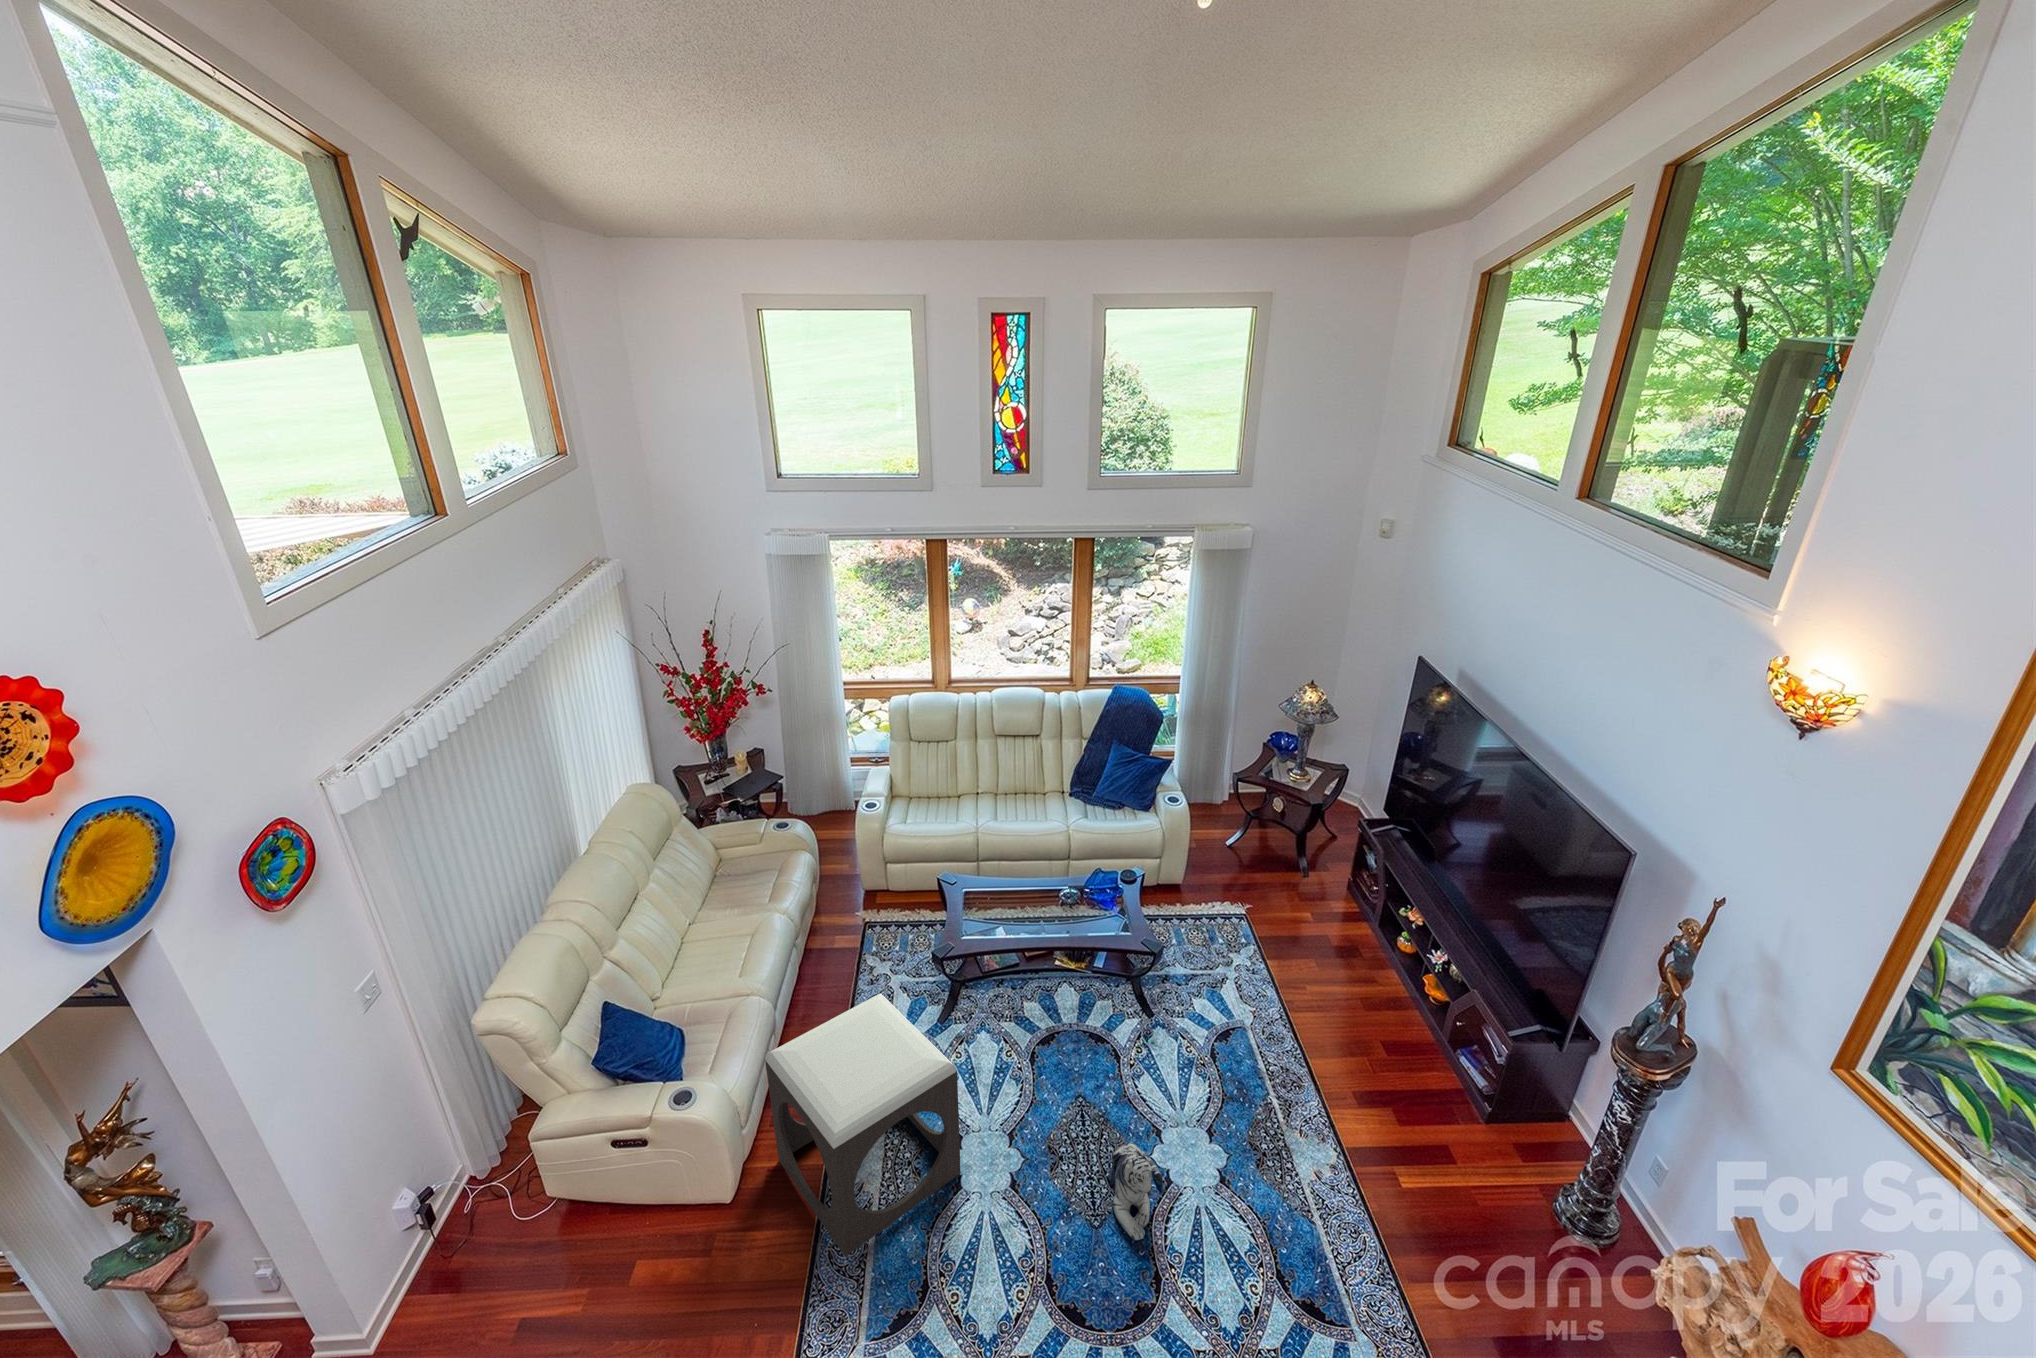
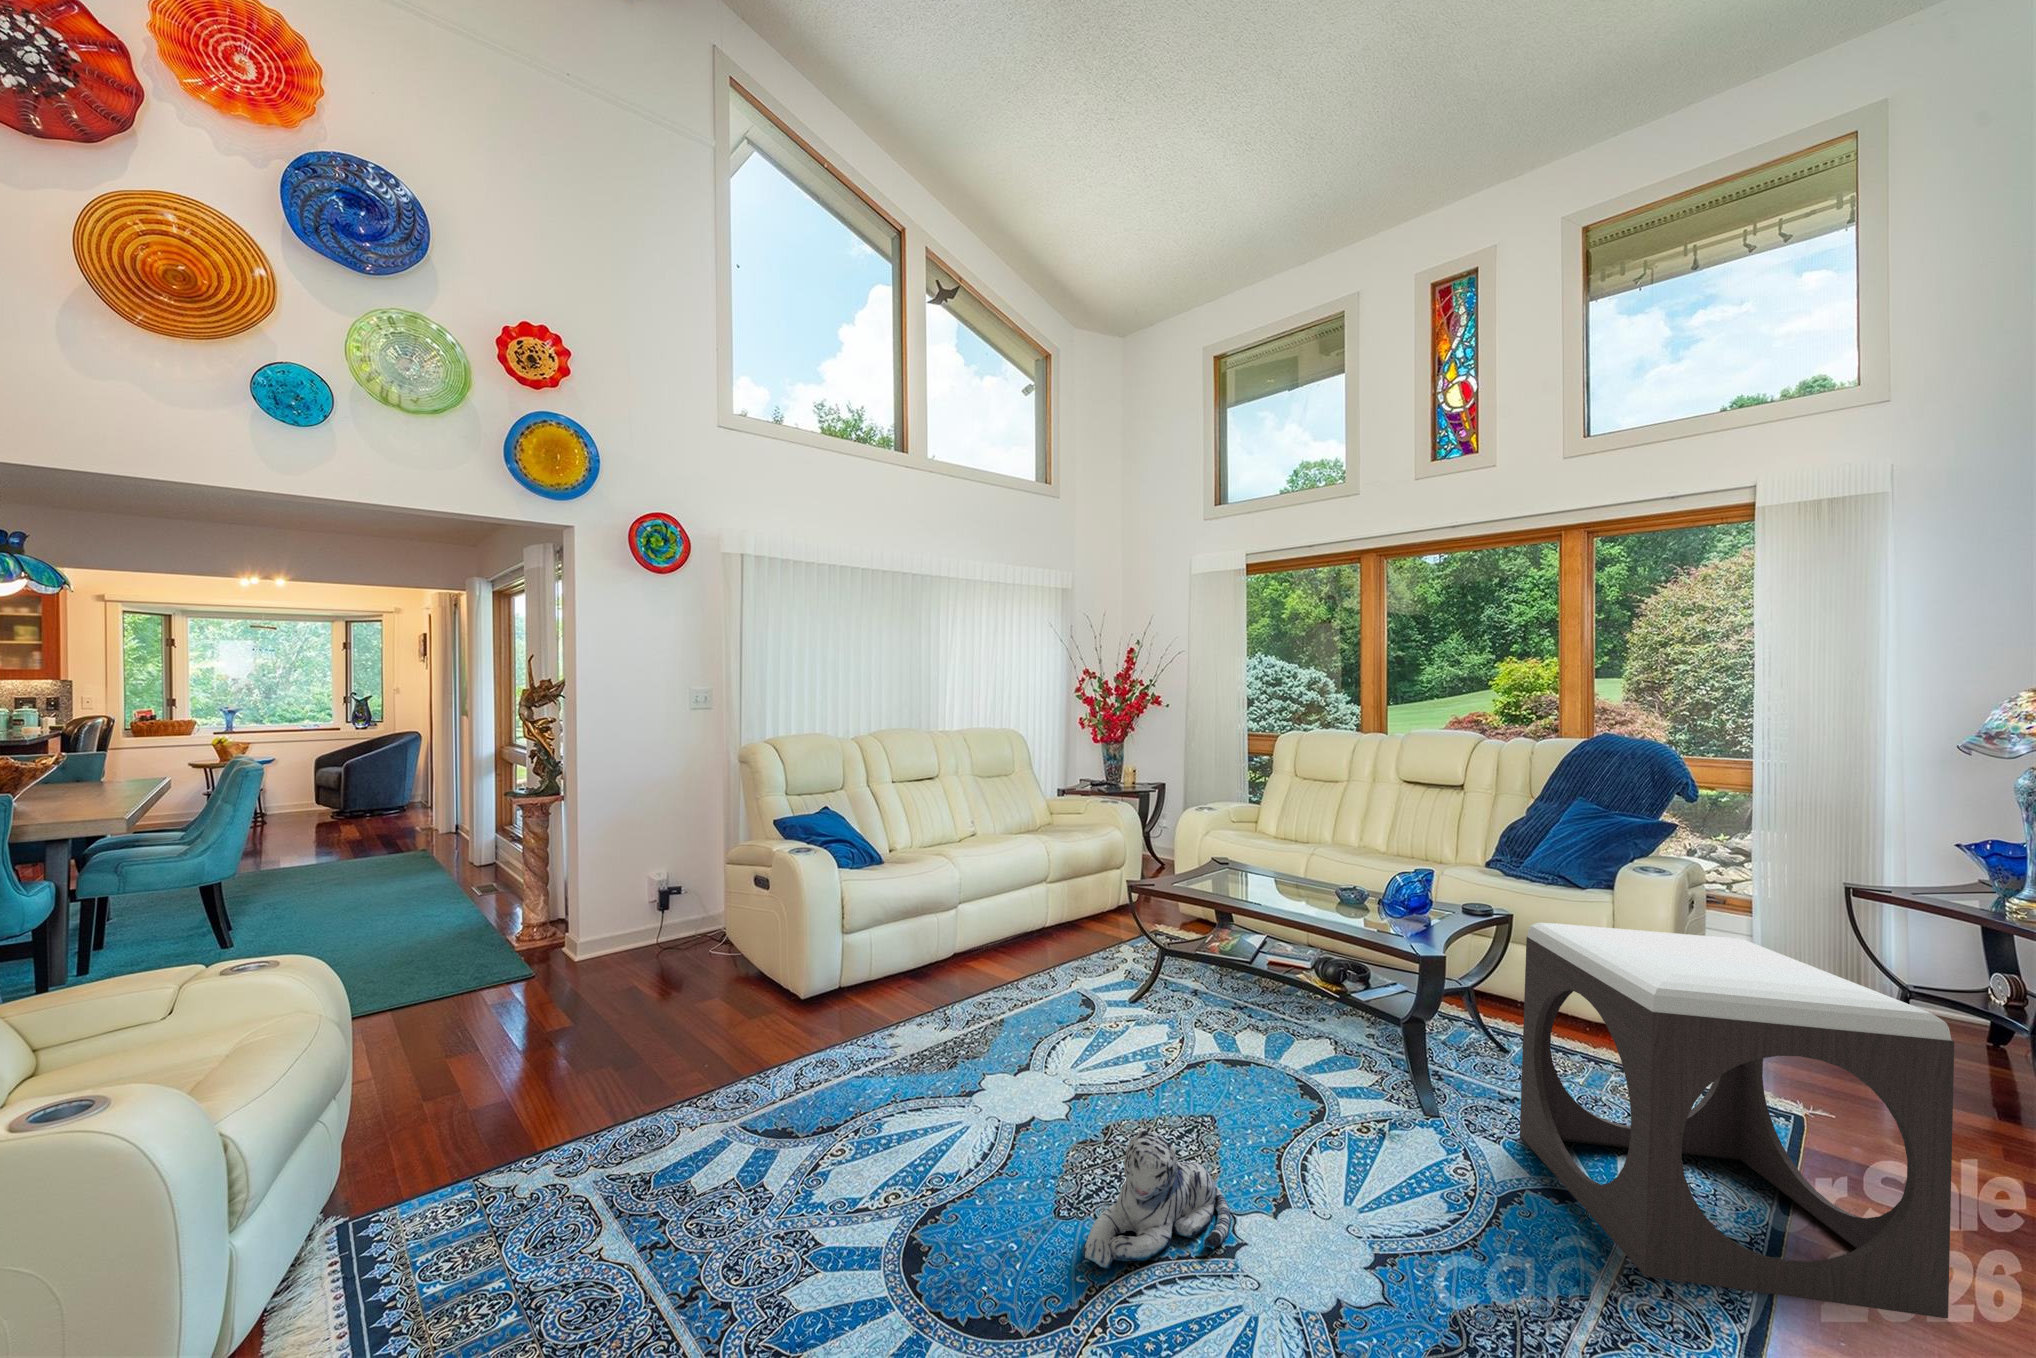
footstool: present [765,993,961,1257] -> present [1520,923,1954,1319]

